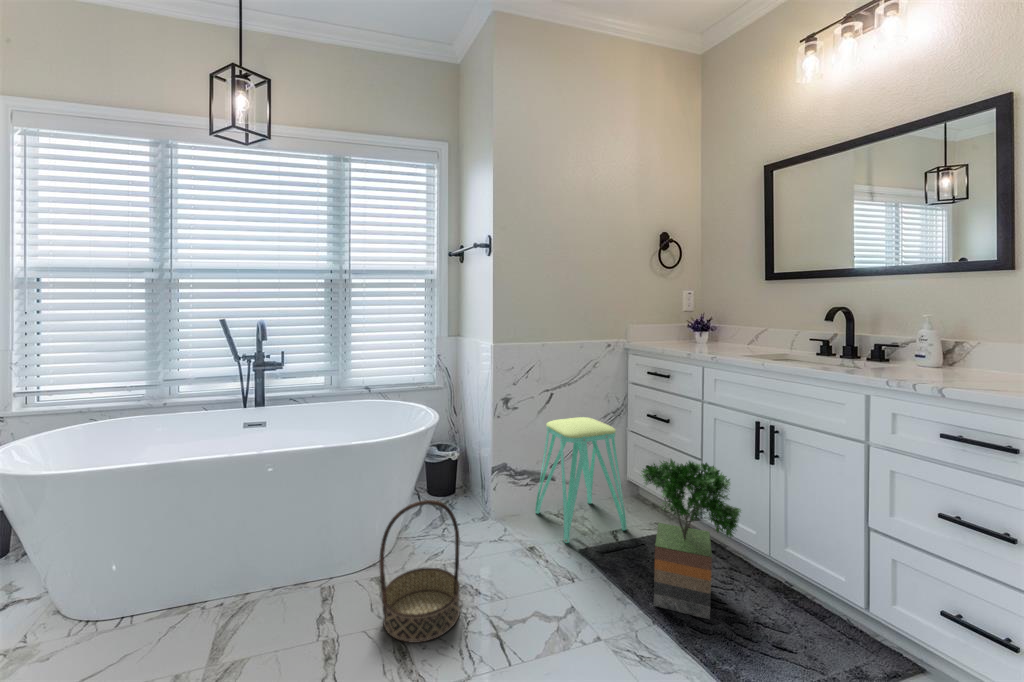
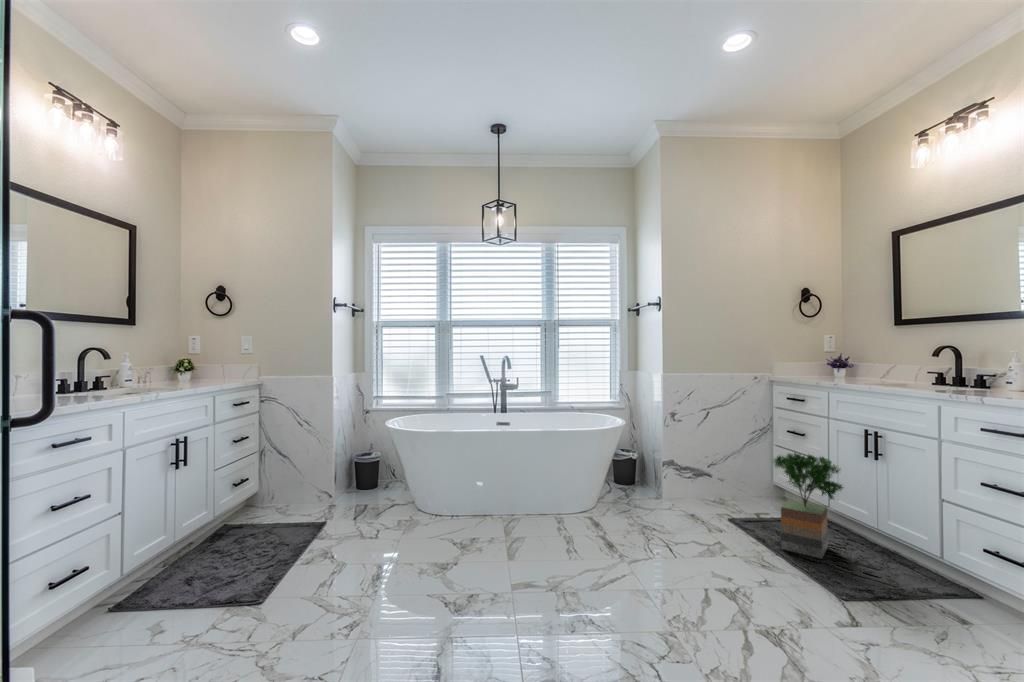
stool: present [535,417,627,543] -> none [697,430,771,517]
basket: present [379,500,460,643] -> none [600,463,647,543]

